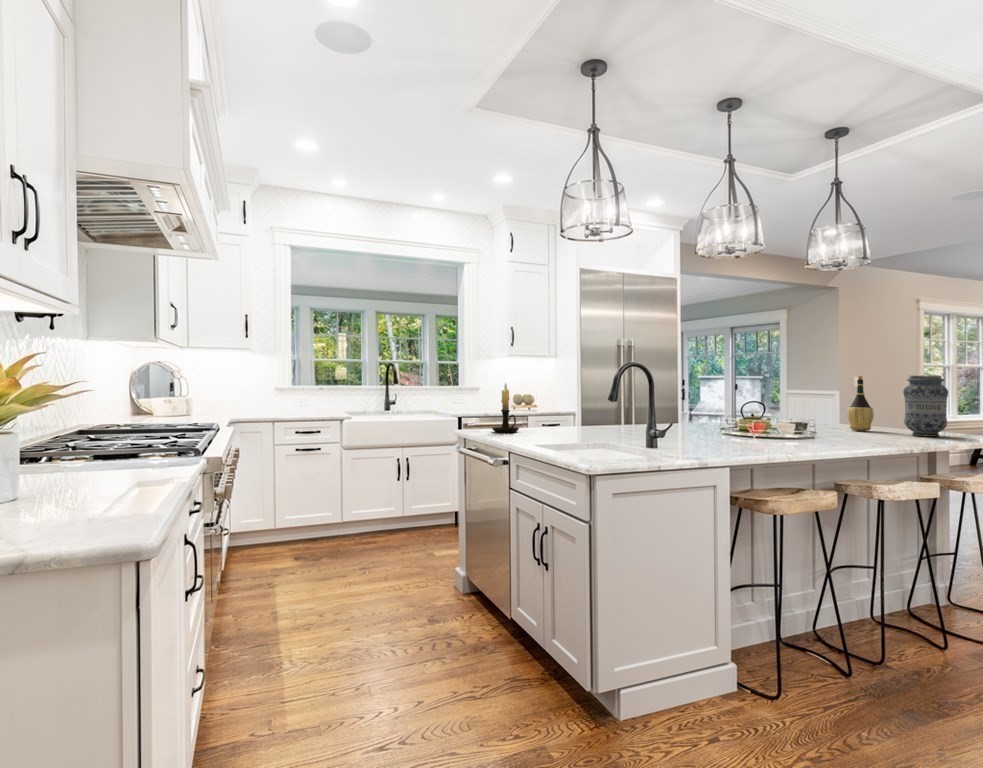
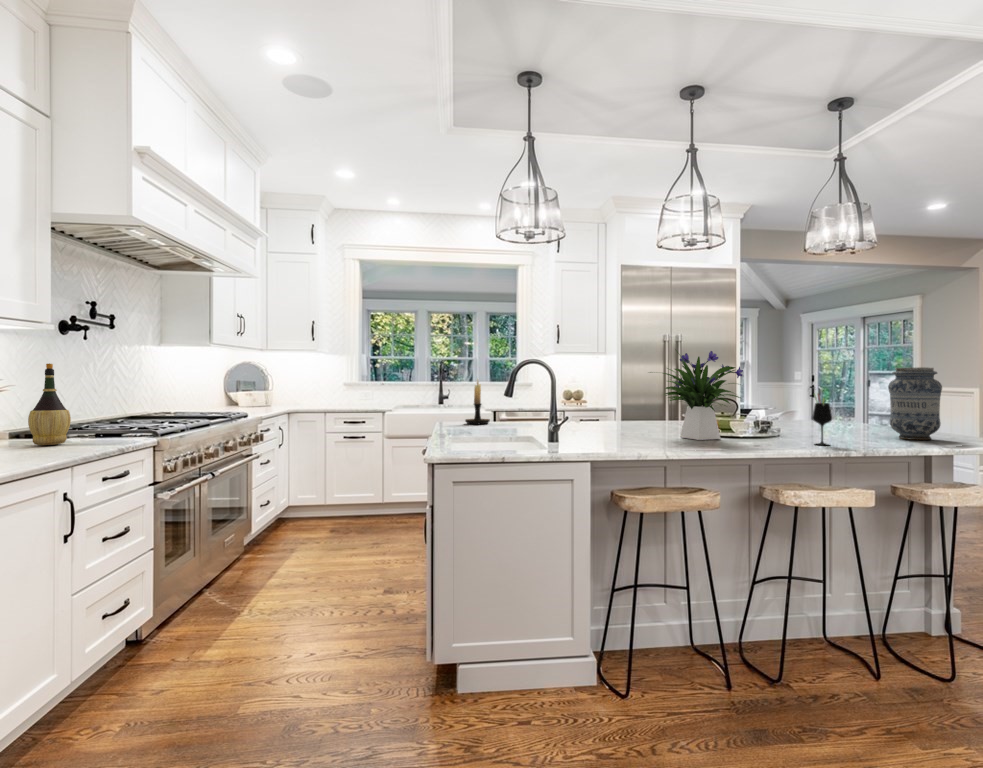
flower arrangement: none [723,356,816,443] -> present [650,350,743,440]
wine bottle: present [847,376,874,431] -> present [28,363,71,445]
wine glass: none [877,398,895,444] -> present [812,394,832,445]

